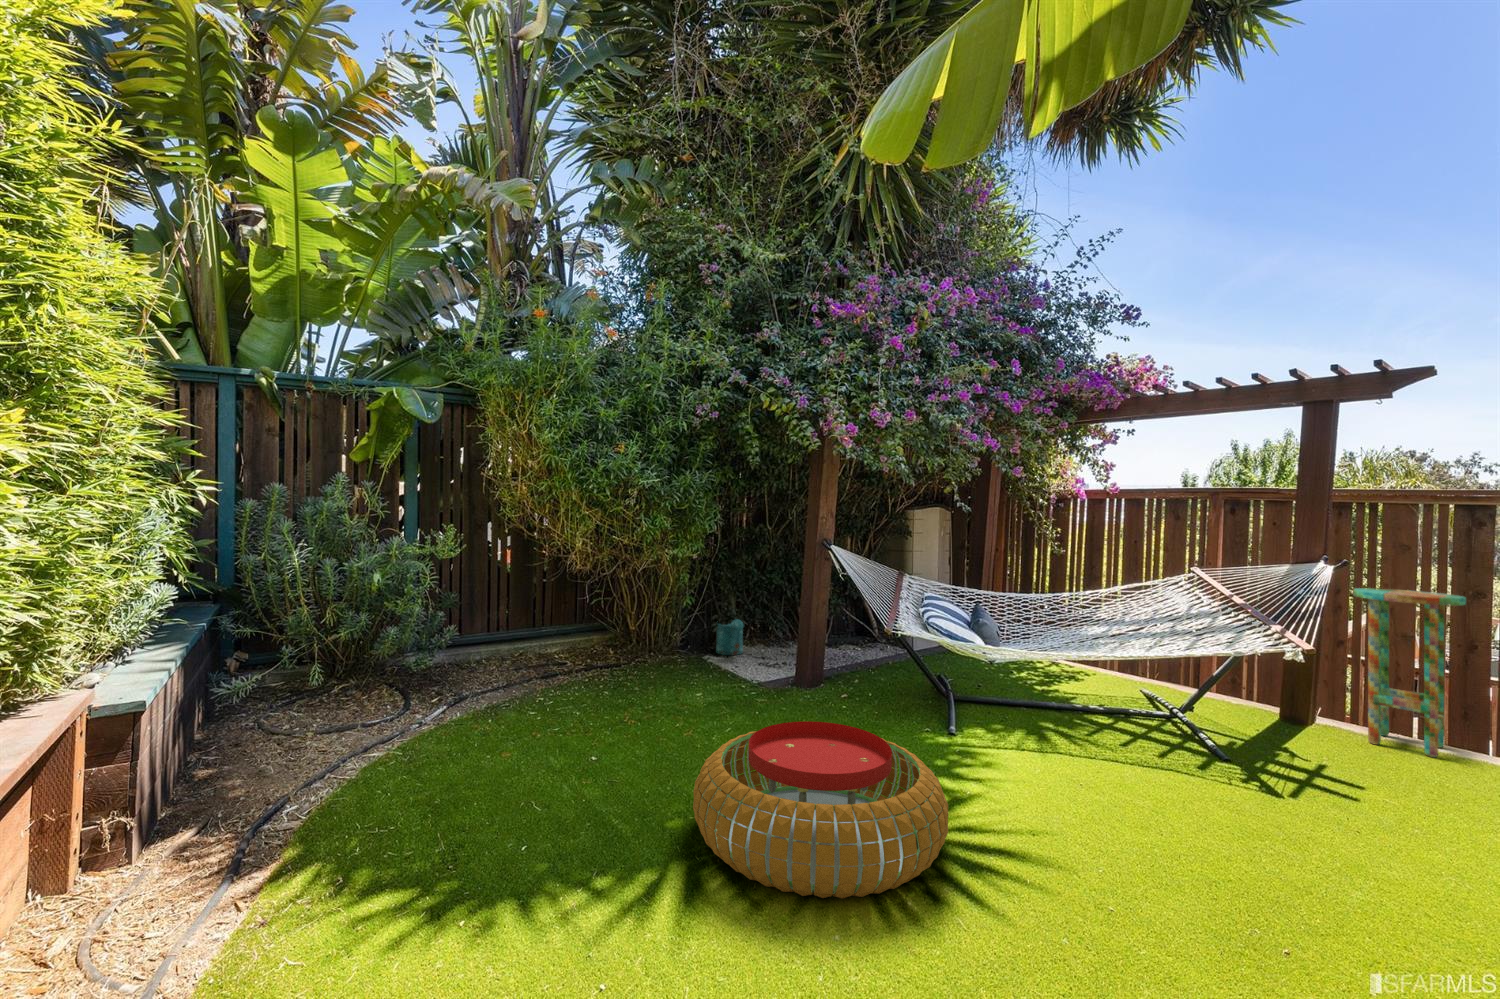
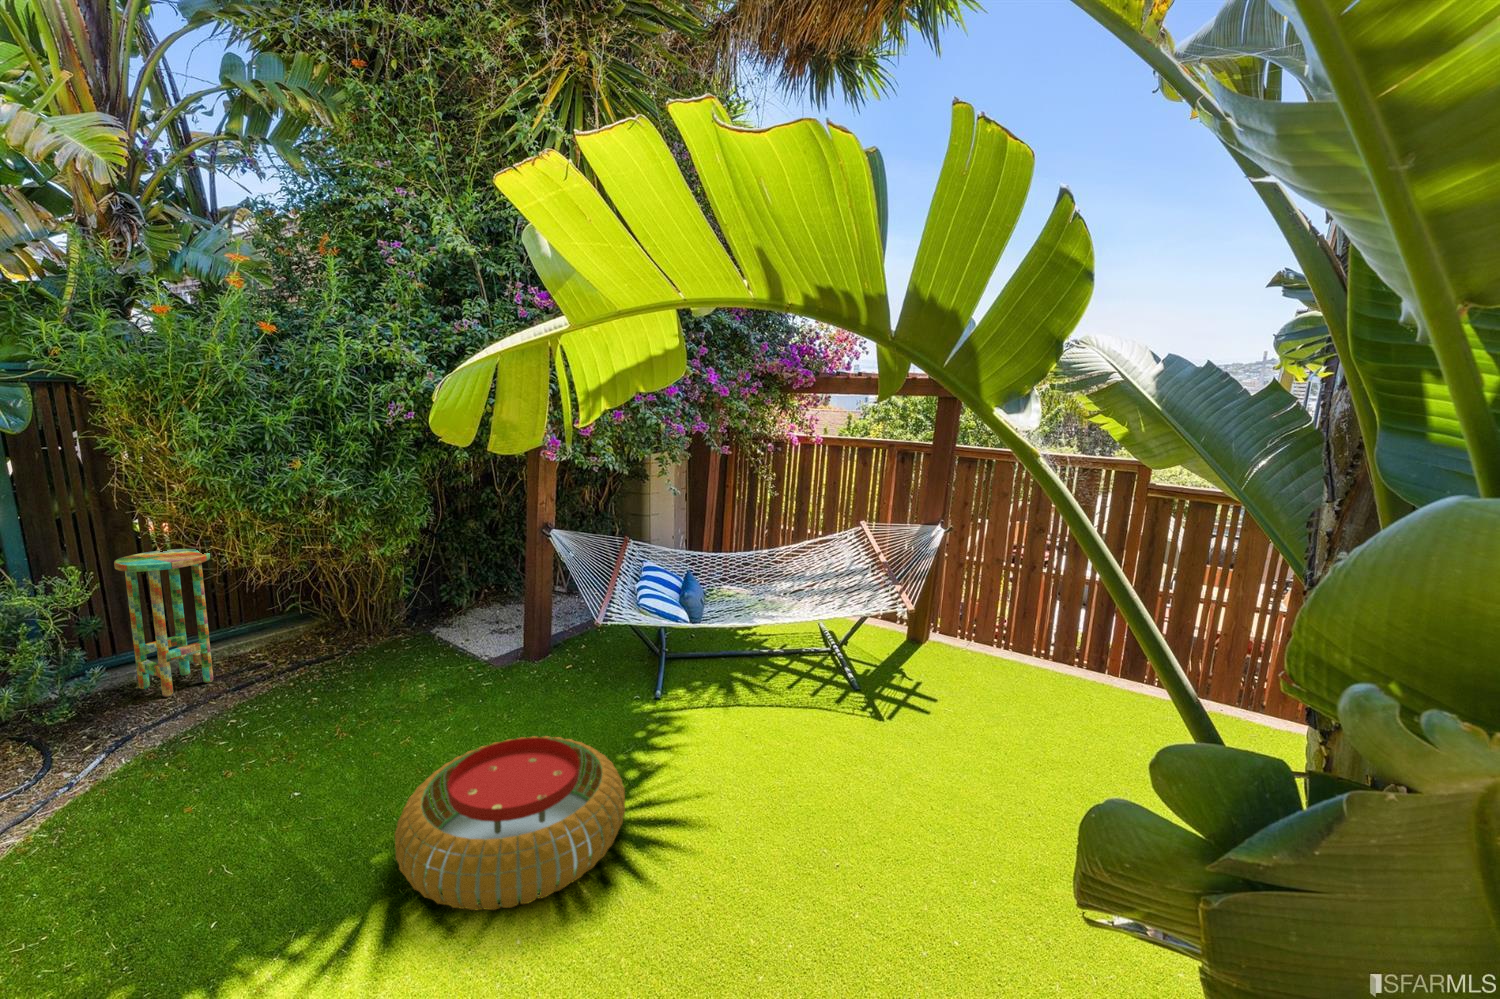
side table: present [1353,588,1466,757] -> present [114,549,213,697]
watering can: present [716,619,744,655] -> none [449,582,480,626]

